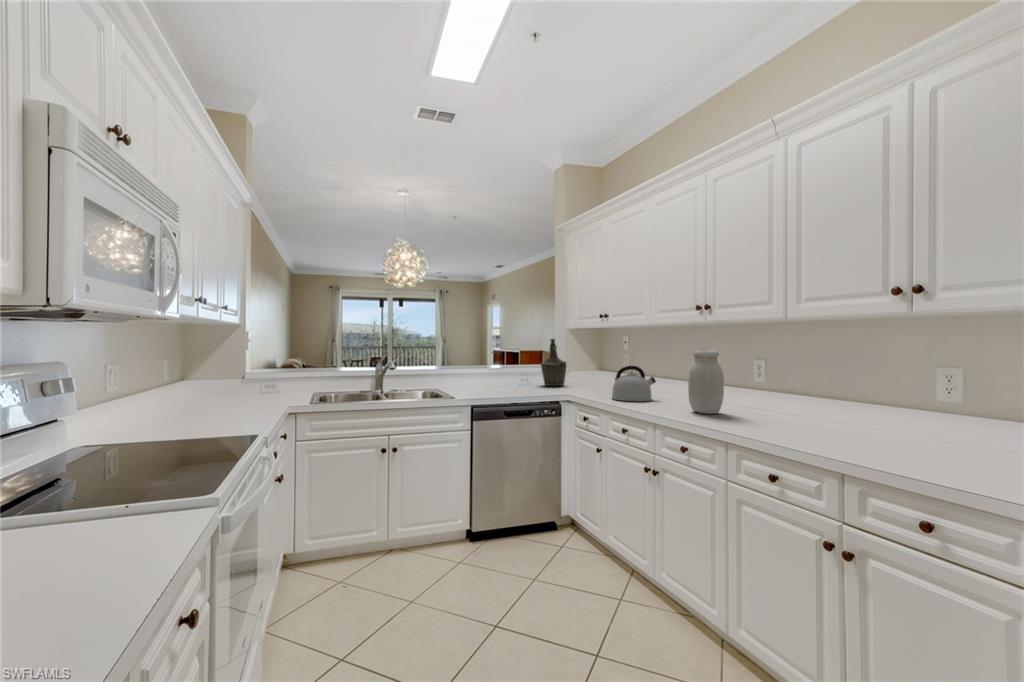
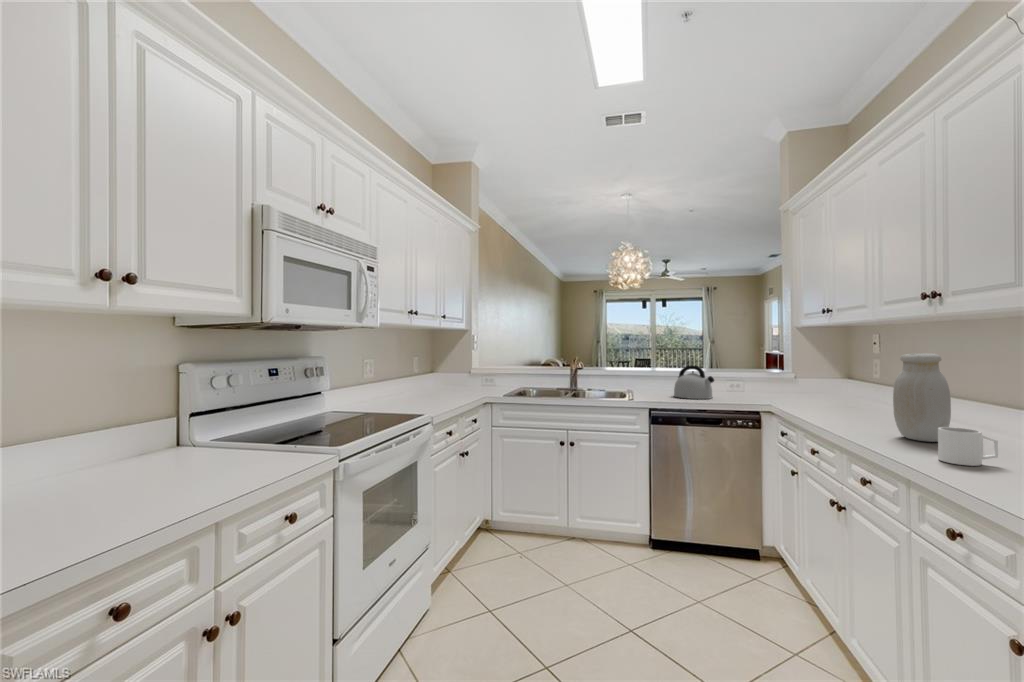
bottle: present [541,339,566,386] -> none [750,339,785,395]
kettle: present [612,366,656,401] -> present [674,366,714,399]
mug: none [740,402,773,428] -> present [938,427,998,466]

